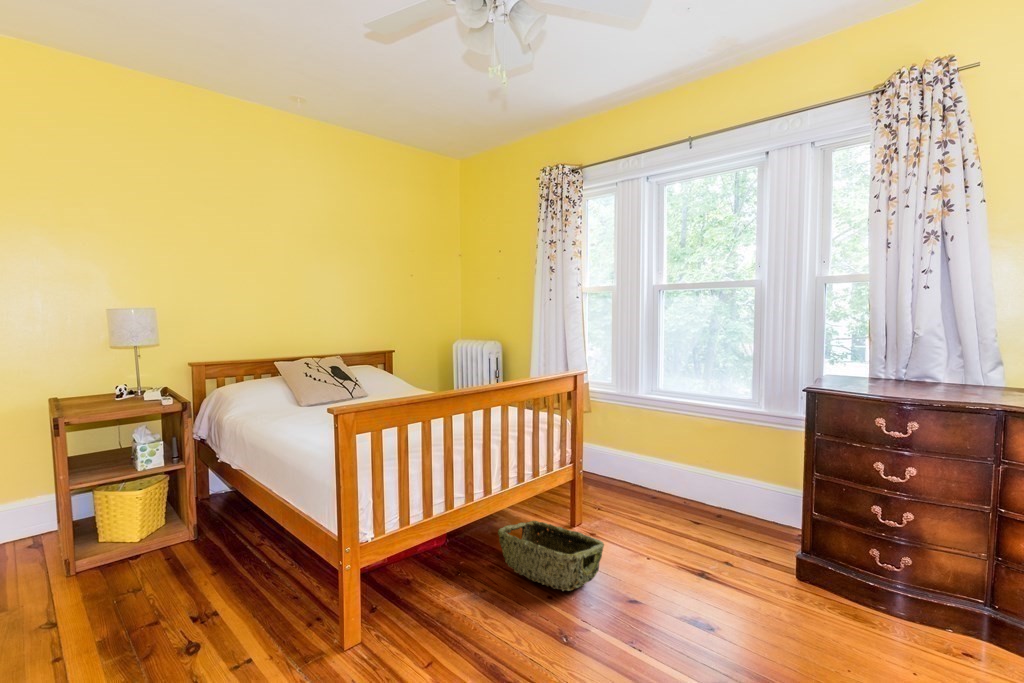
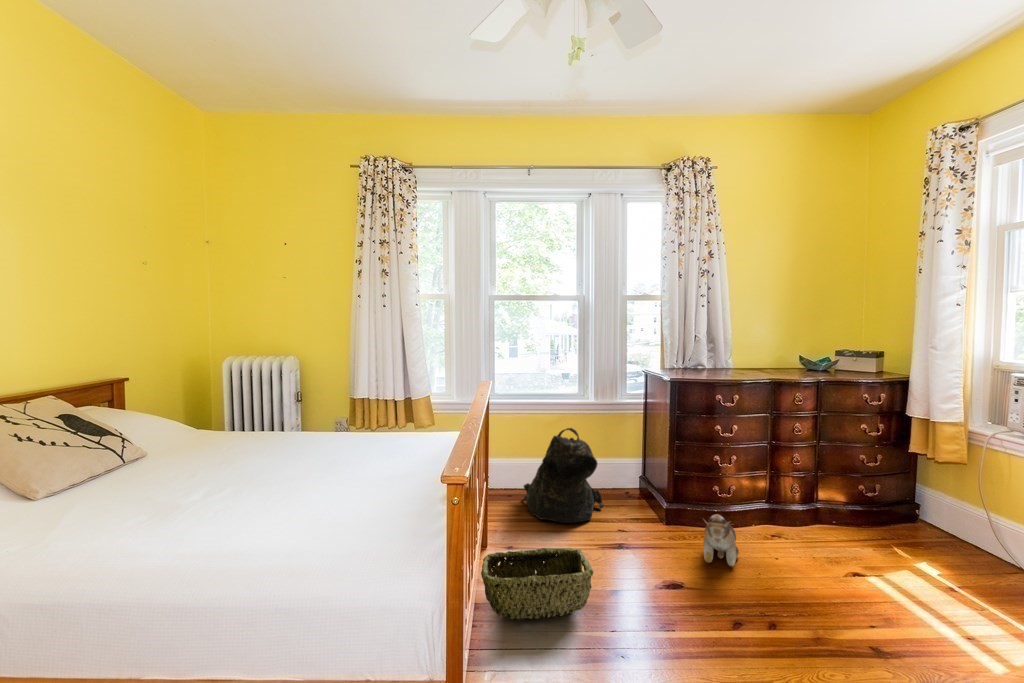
backpack: none [645,434,743,542] -> present [524,428,604,523]
plush toy: none [762,565,865,645] -> present [703,514,739,566]

